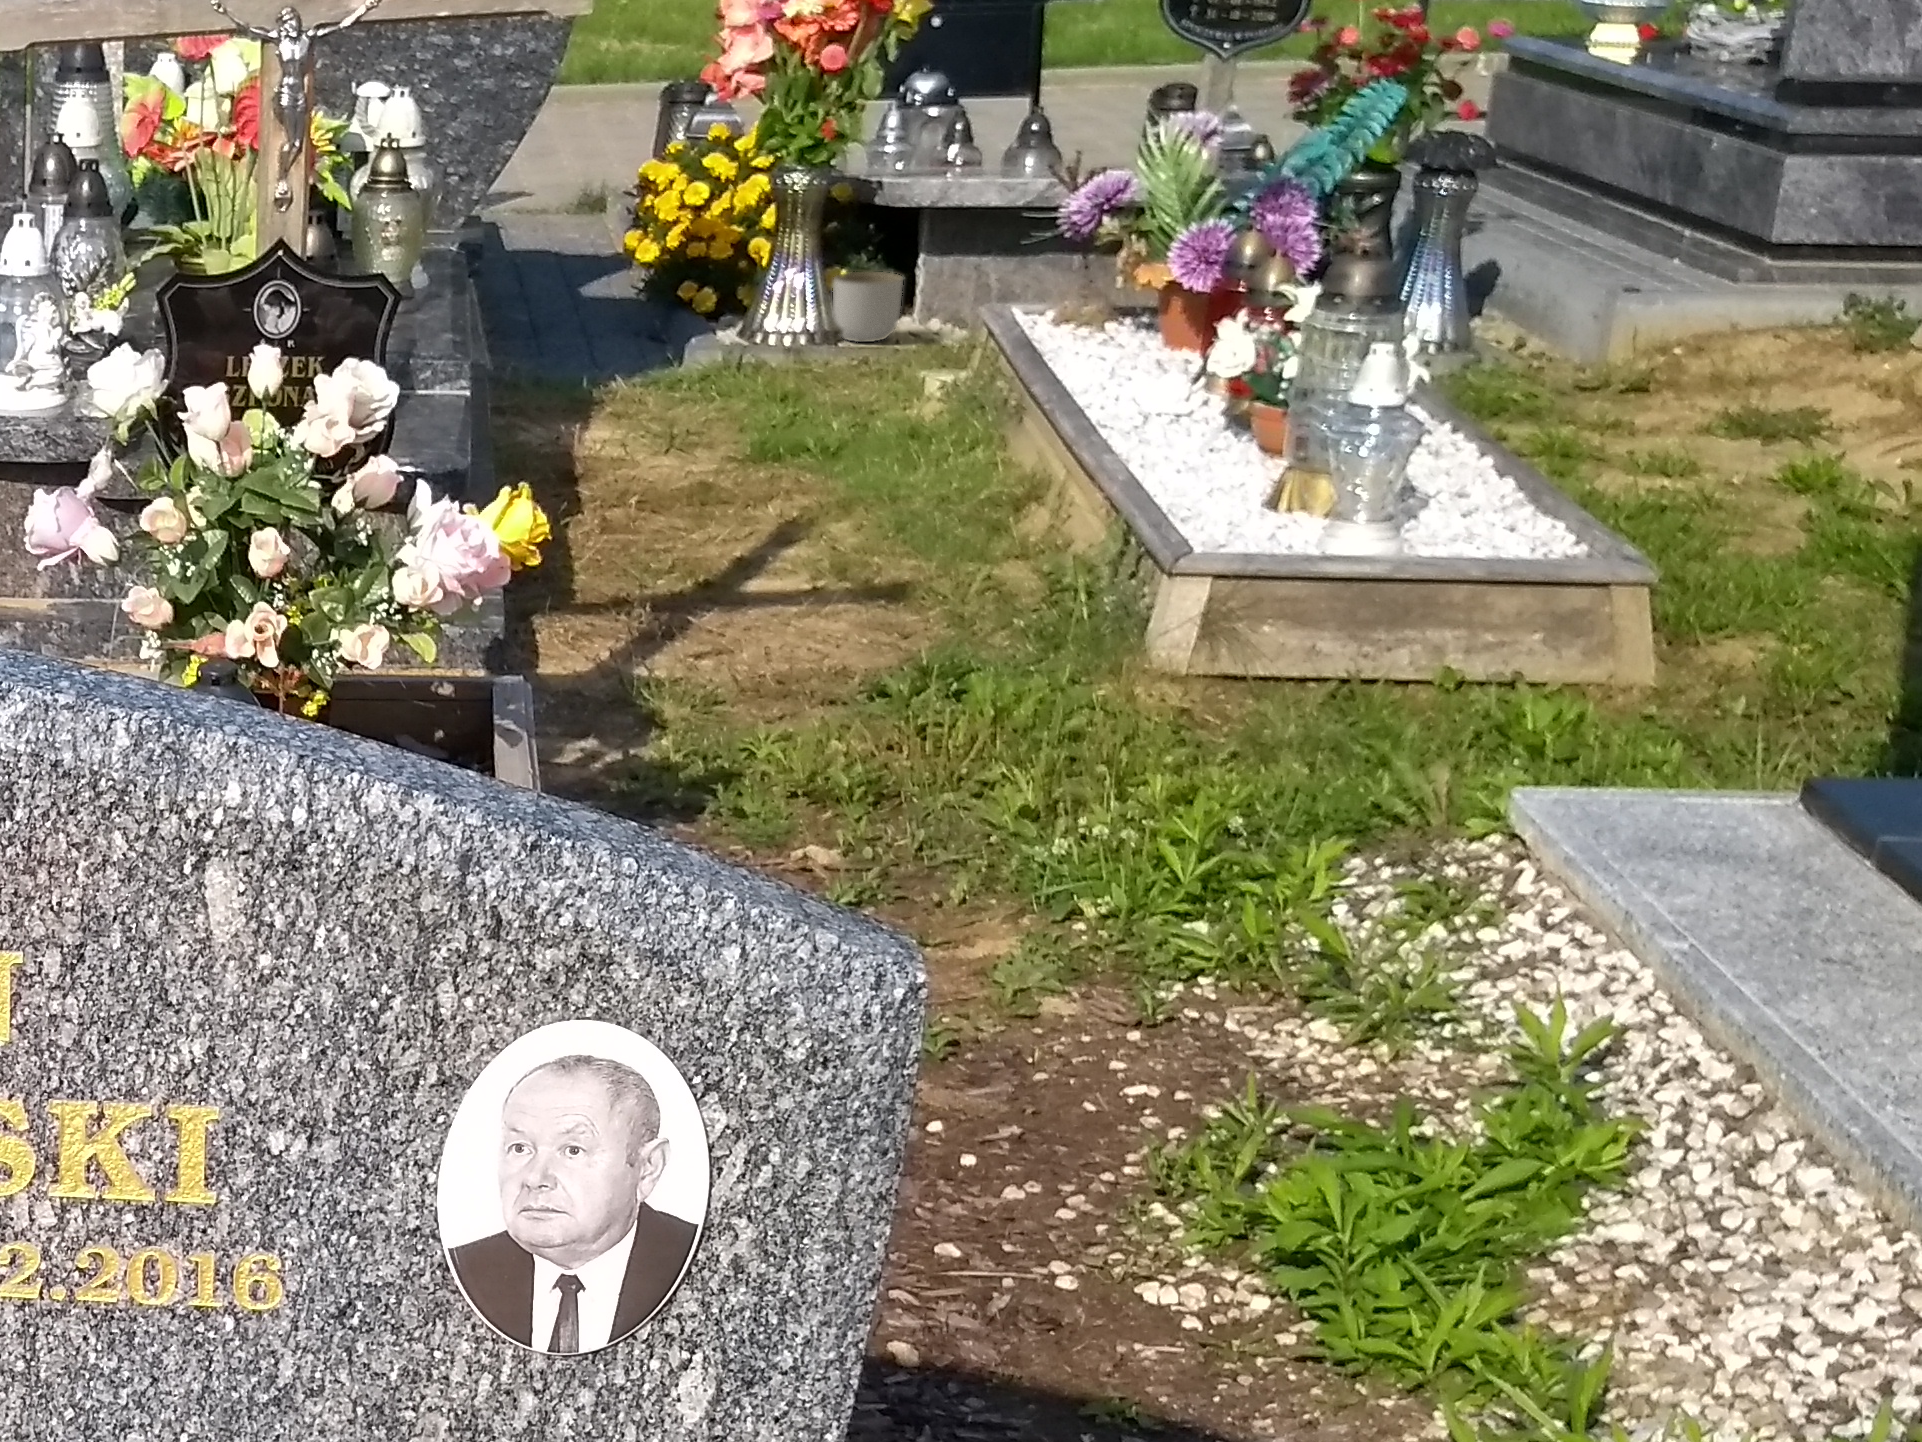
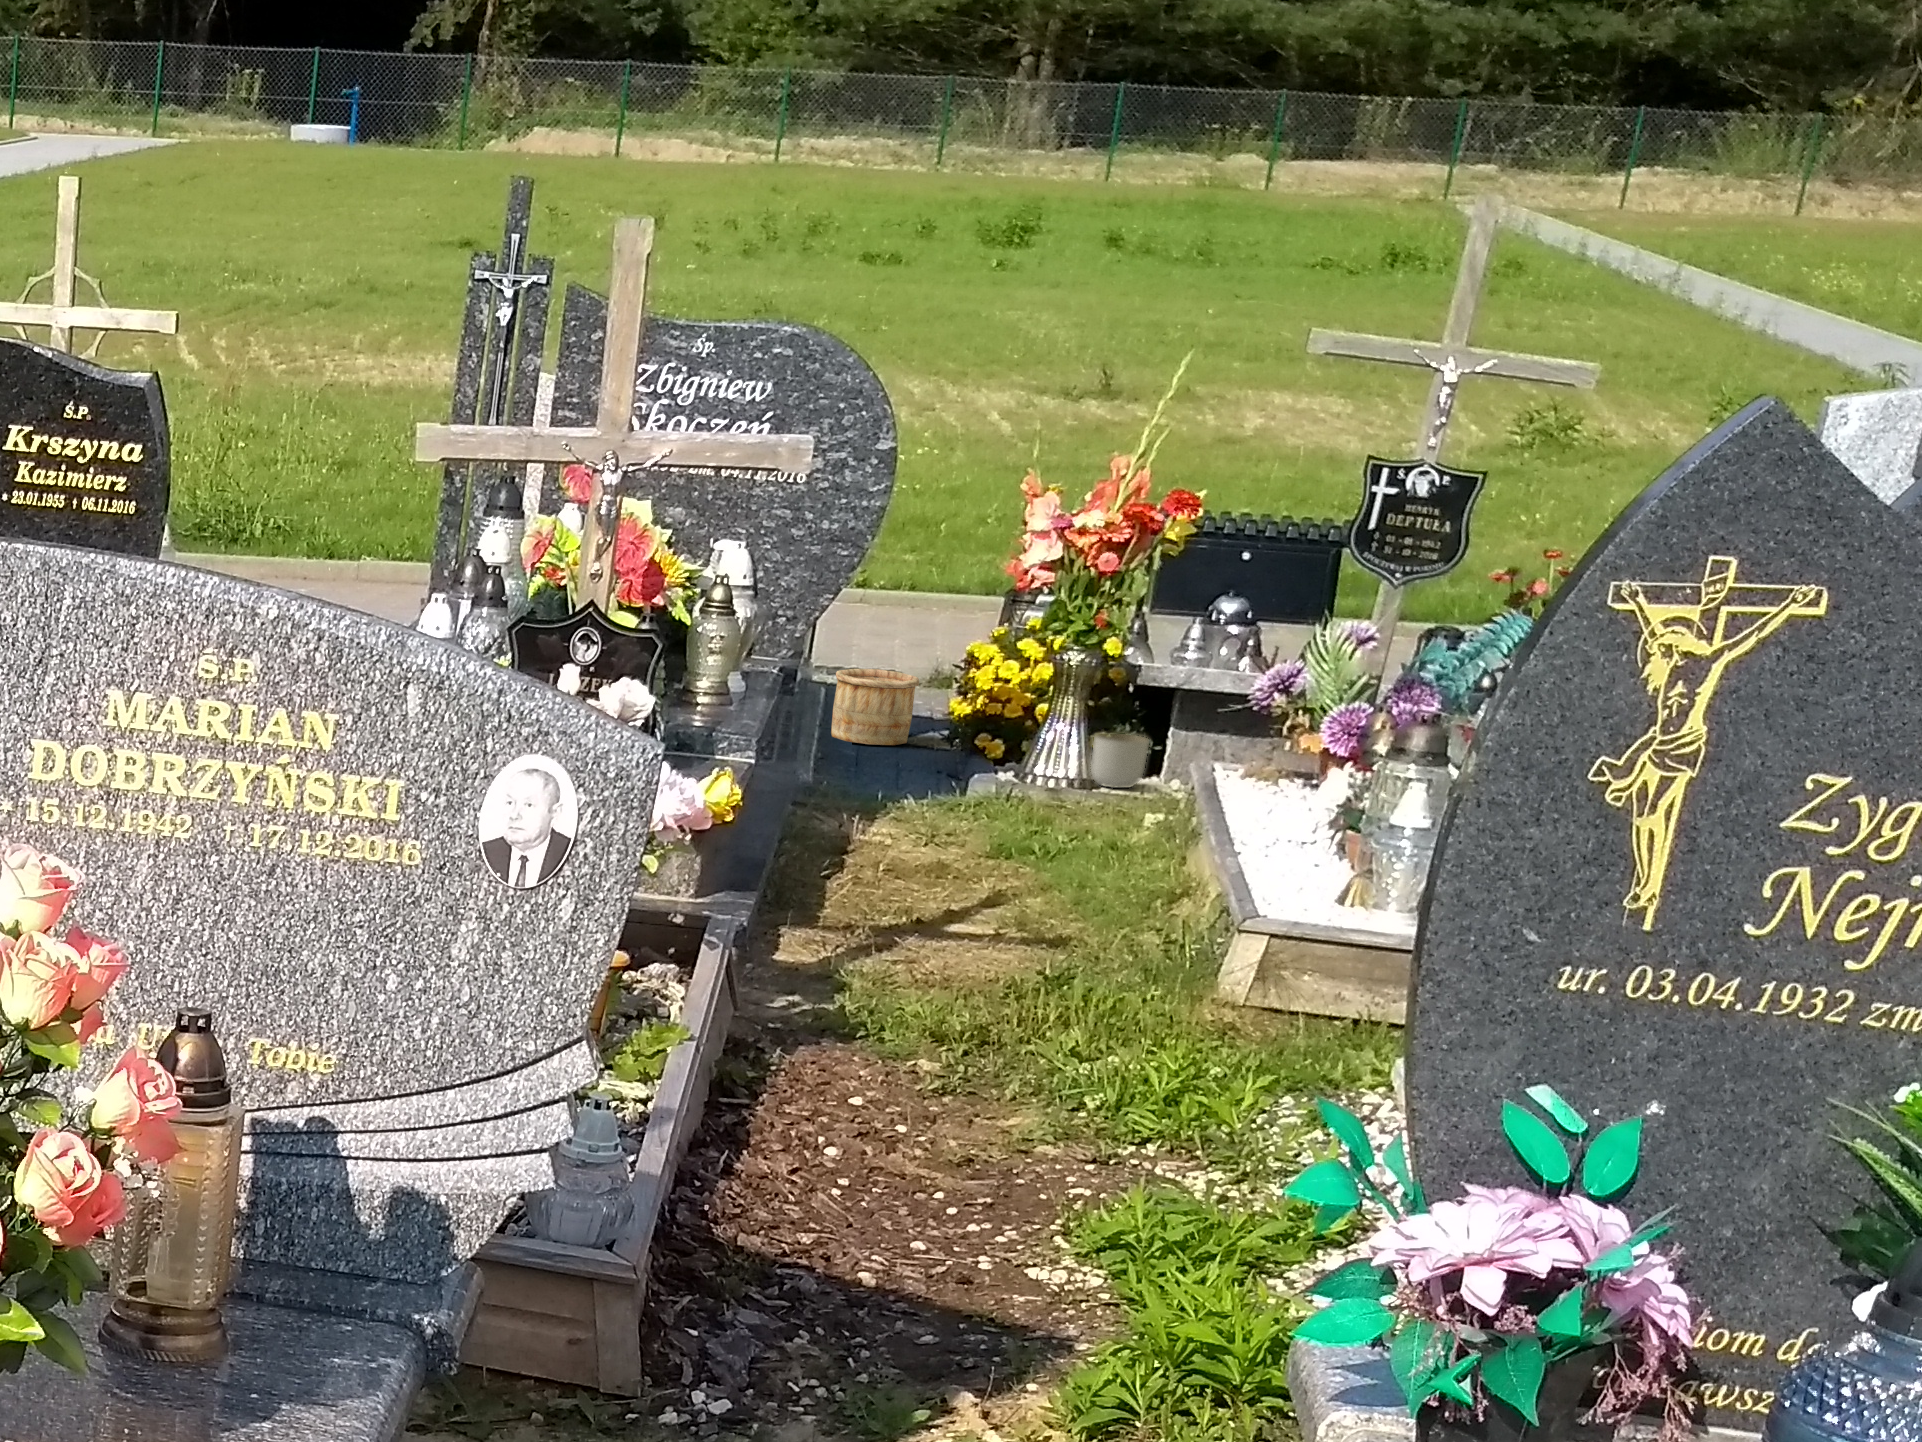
wooden bucket: none [489,211,594,308] -> present [831,669,919,745]

